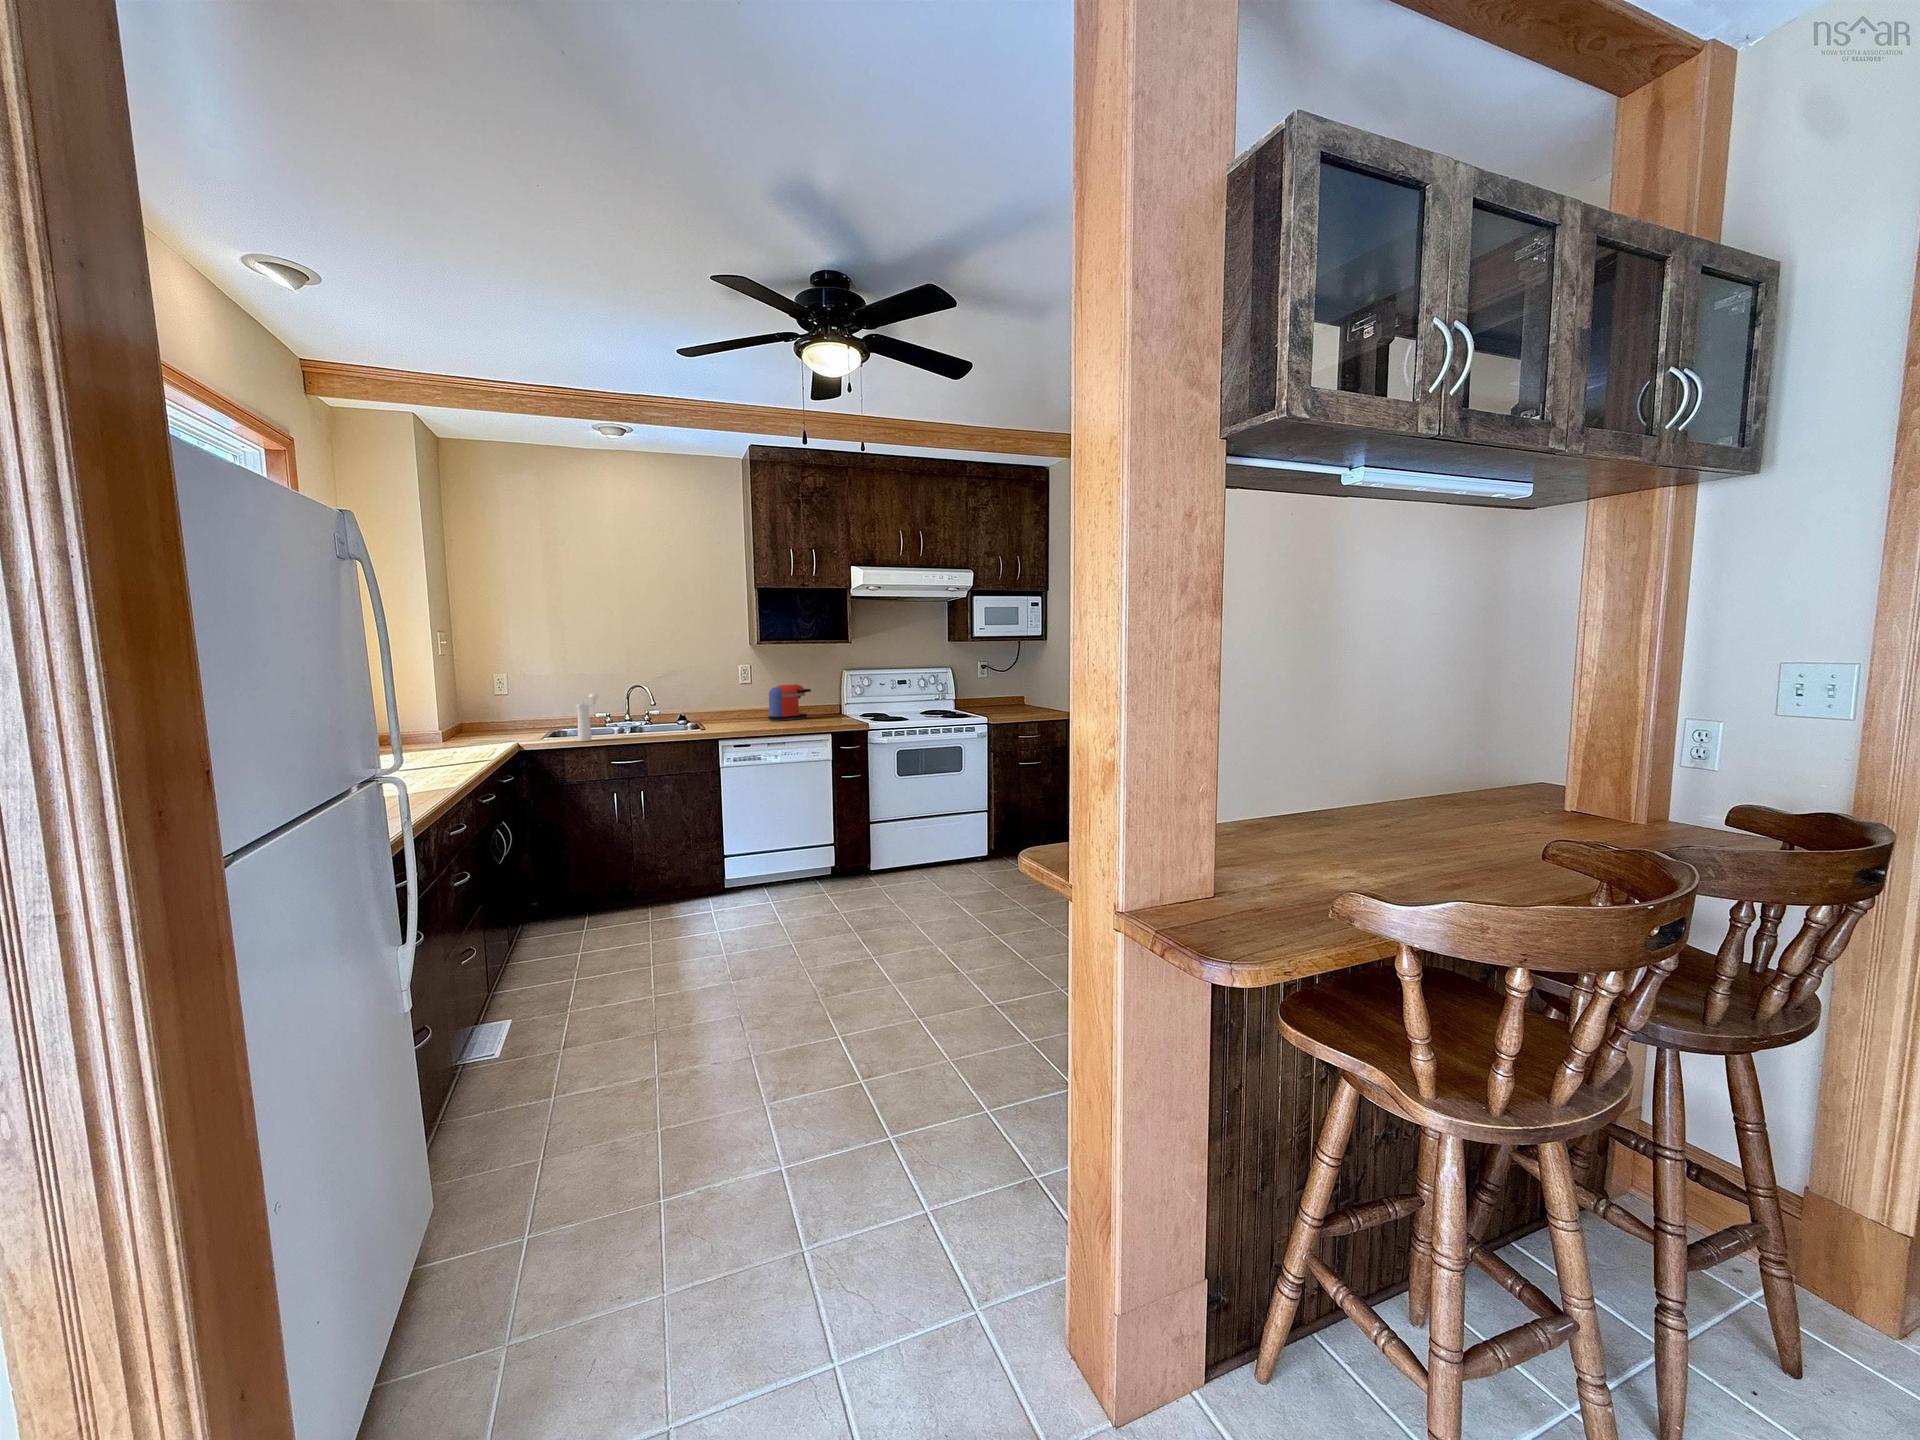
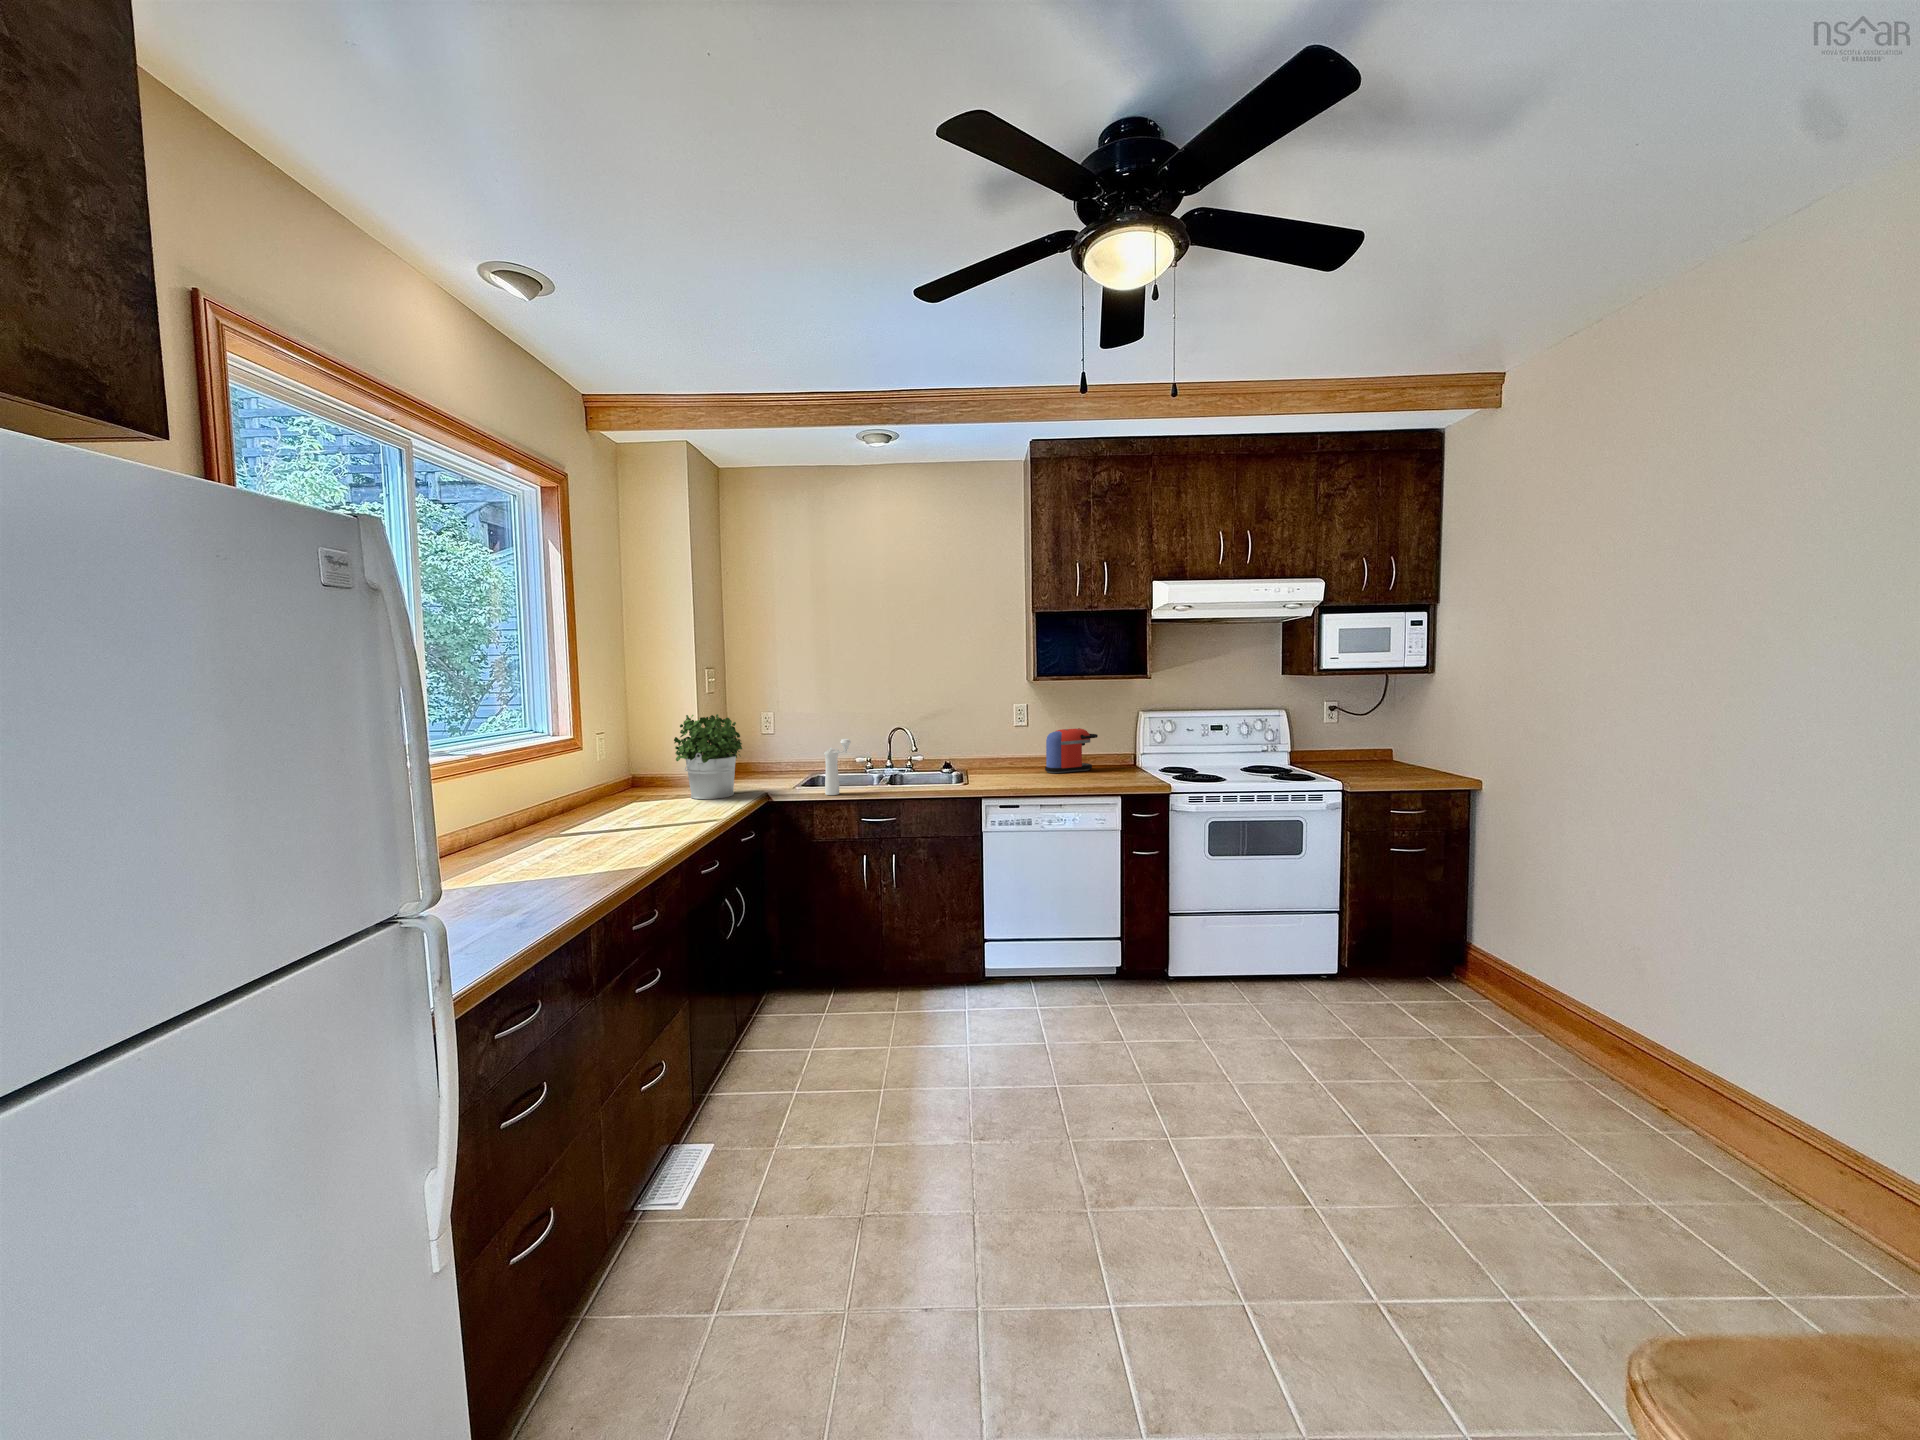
potted plant: none [419,673,493,750] -> present [674,714,742,799]

